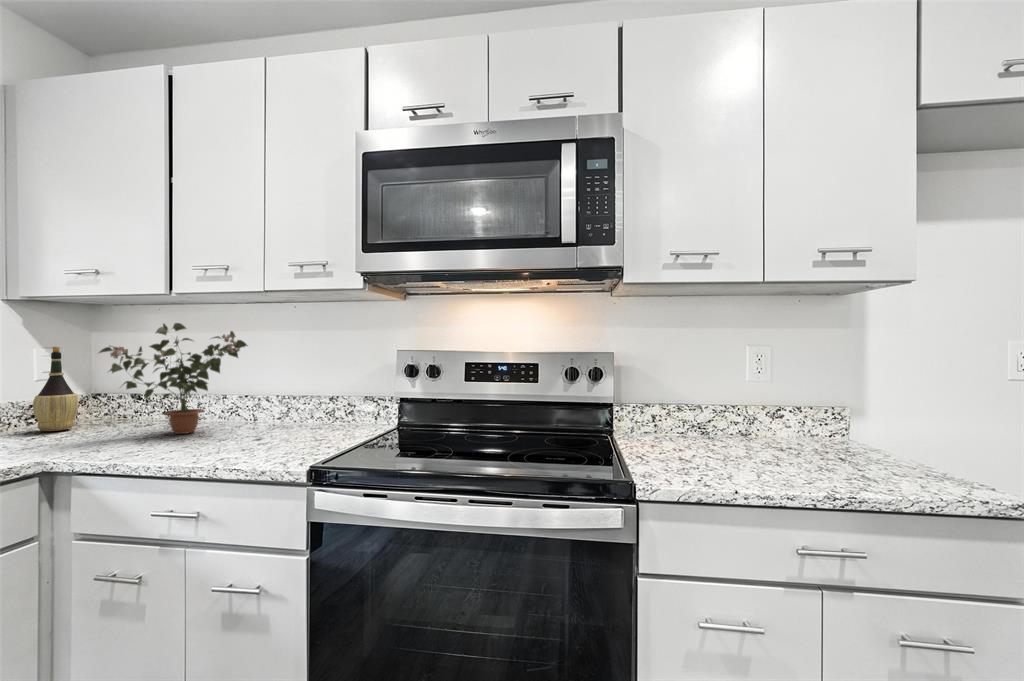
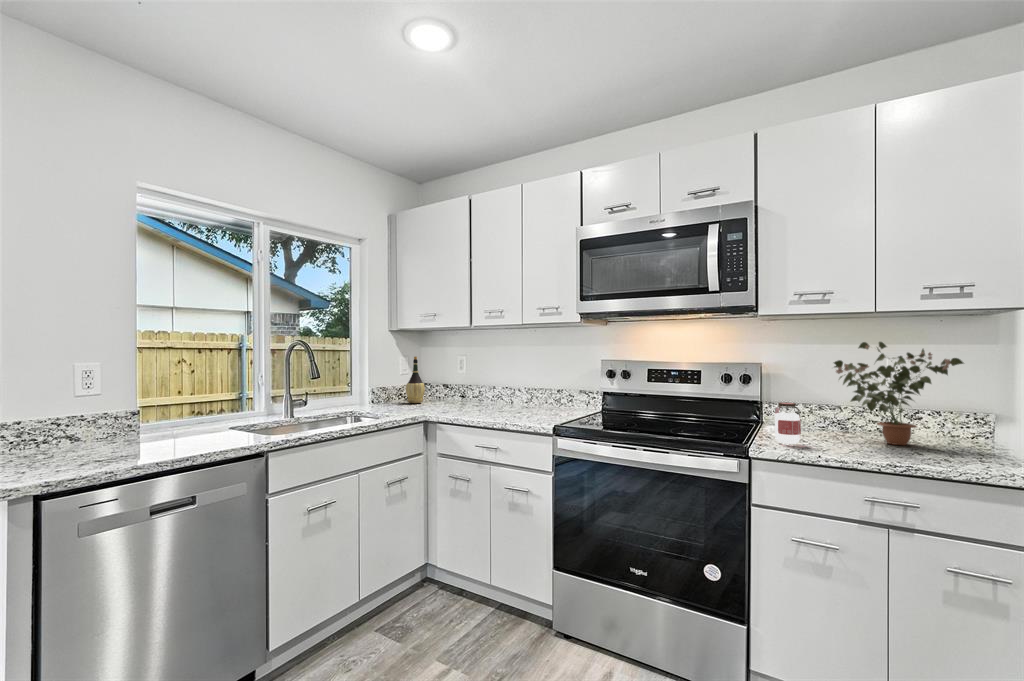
potted plant: present [99,323,247,434] -> present [834,342,963,445]
jar: none [655,408,692,470] -> present [775,402,801,444]

